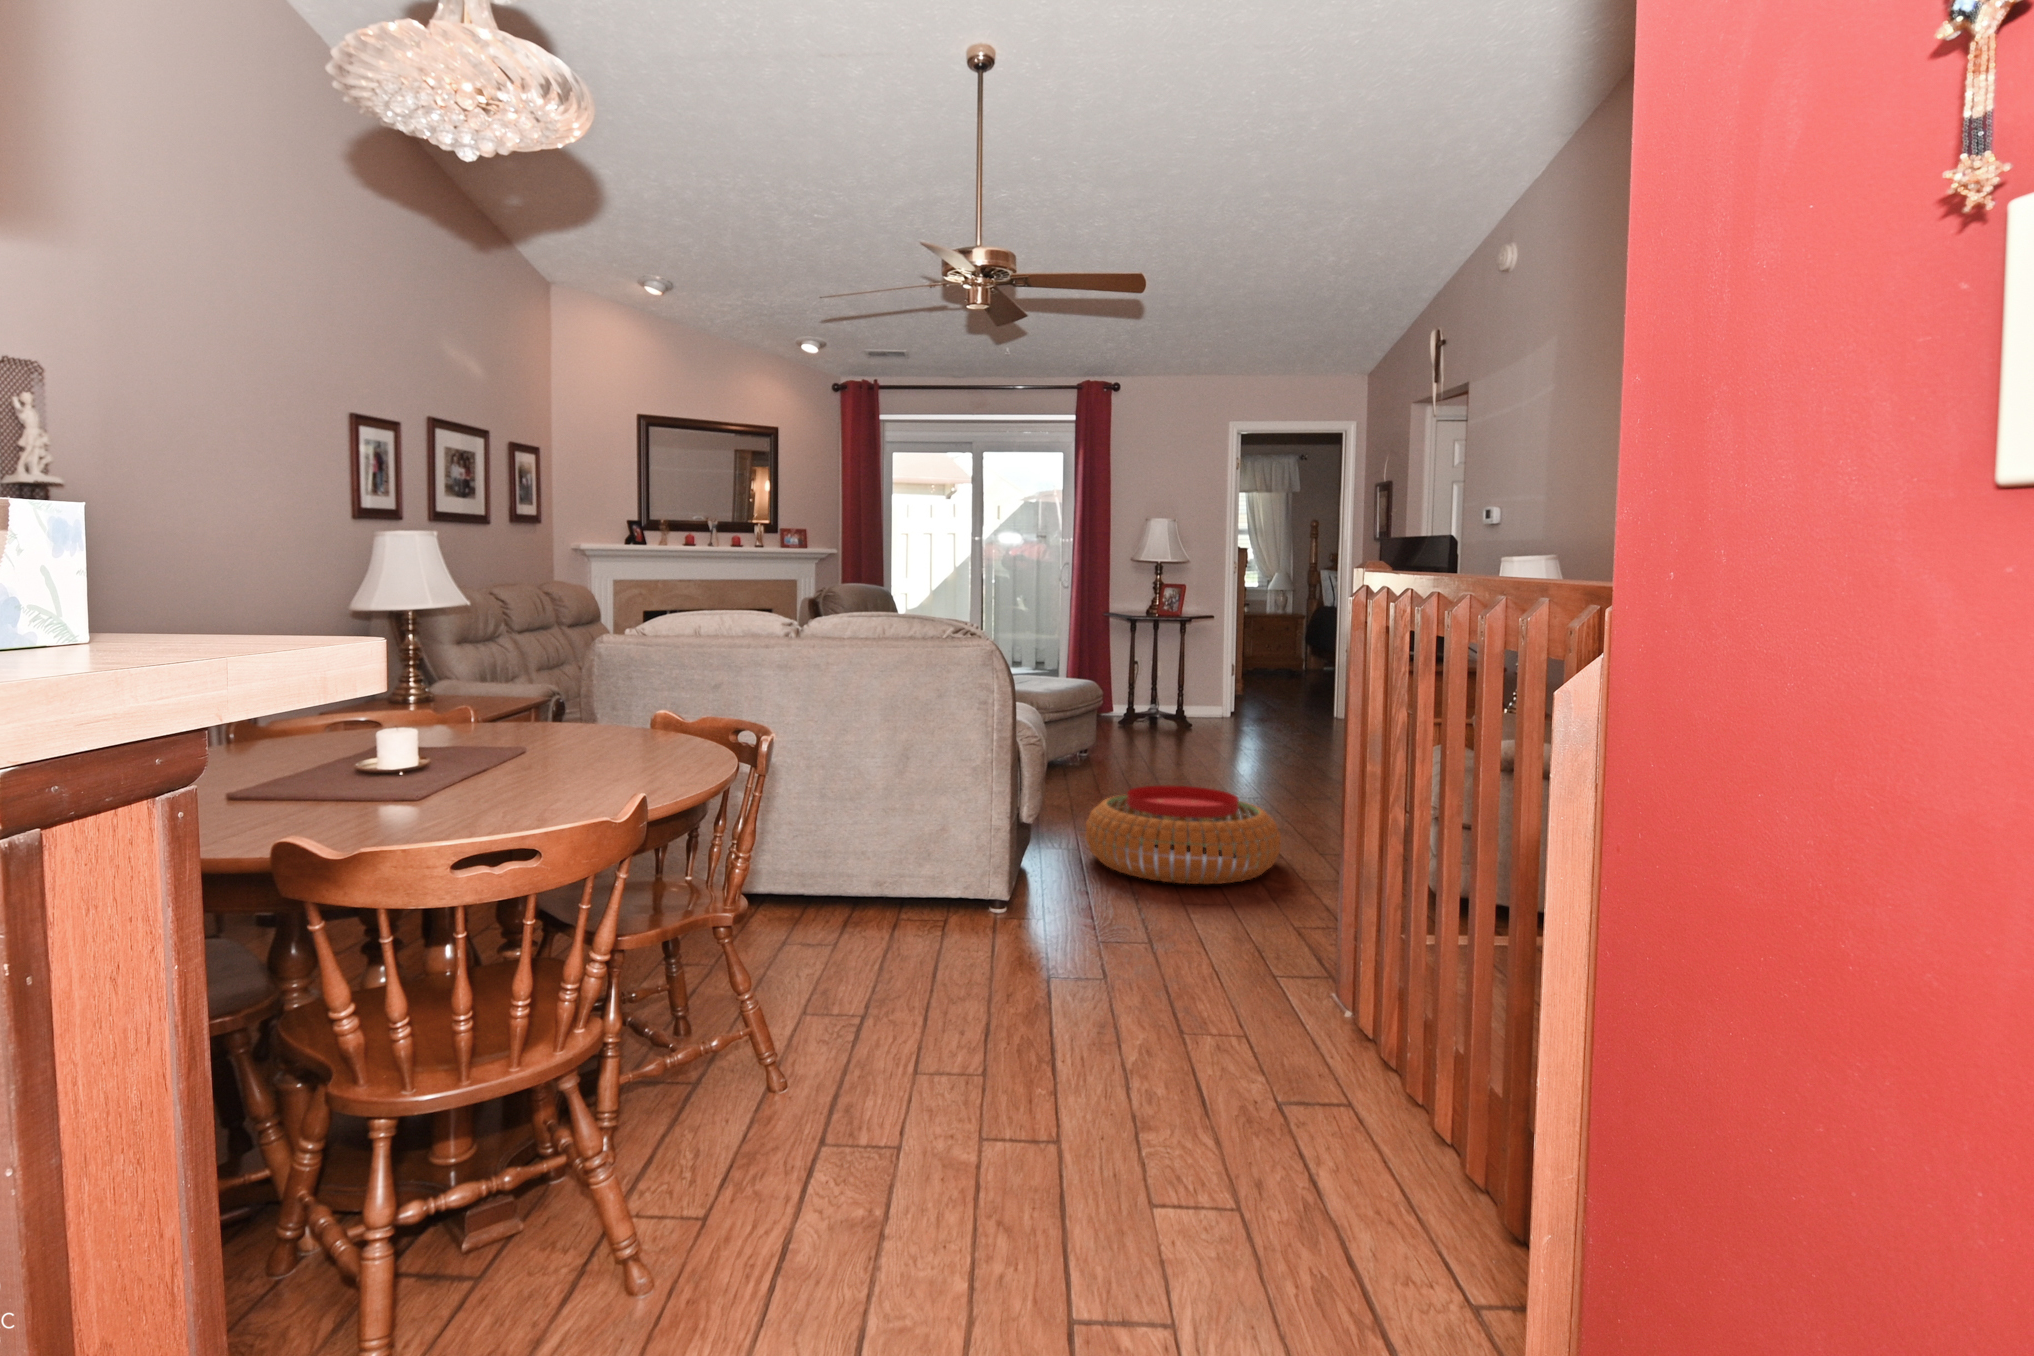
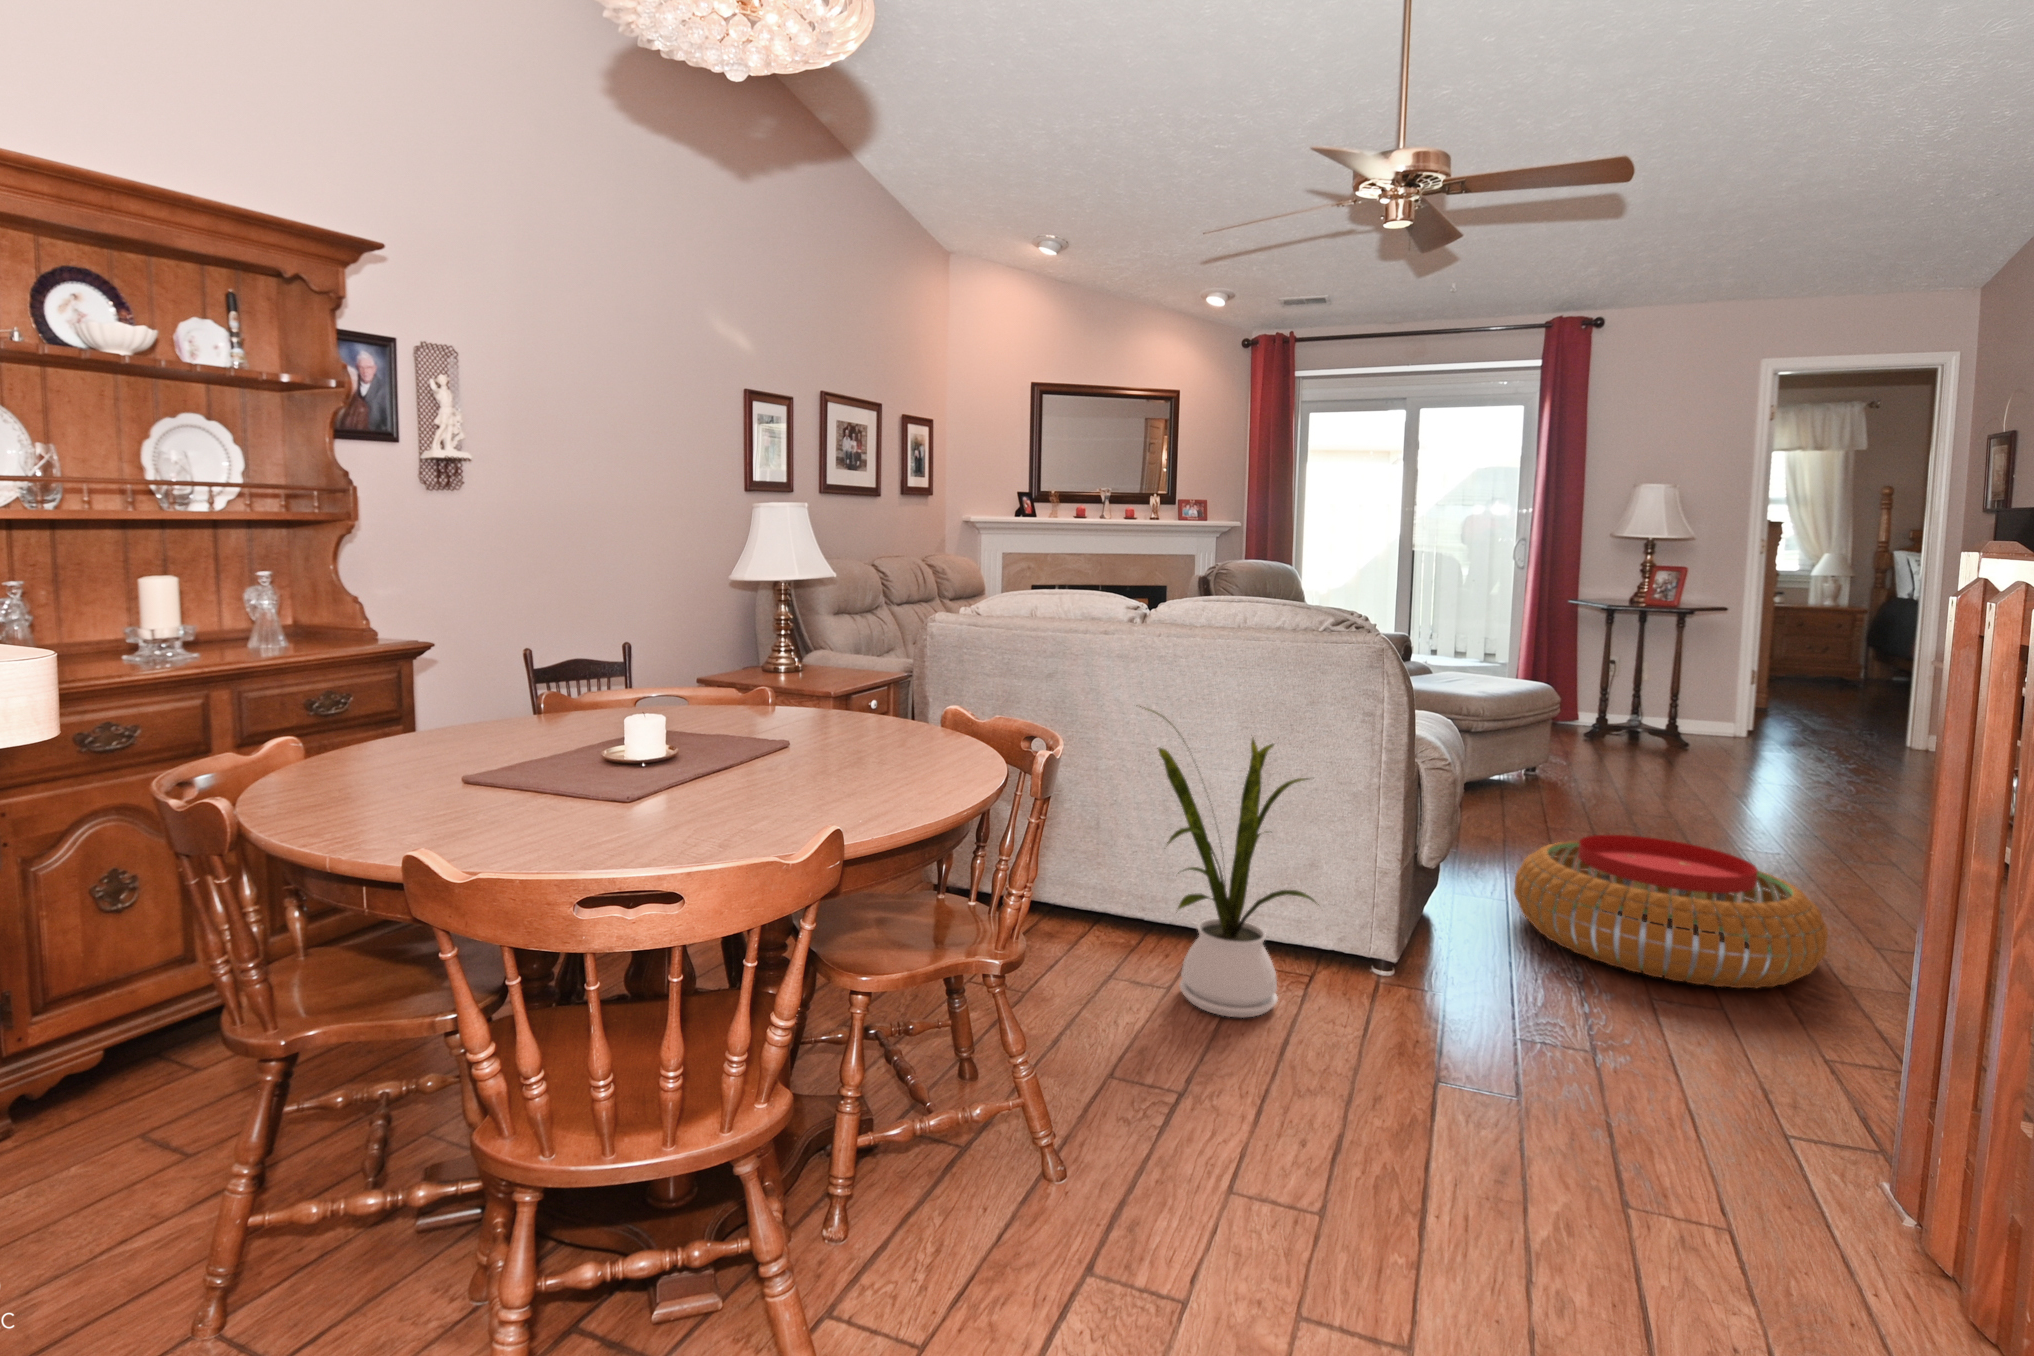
house plant: none [799,705,958,957] -> present [1140,706,1319,1018]

